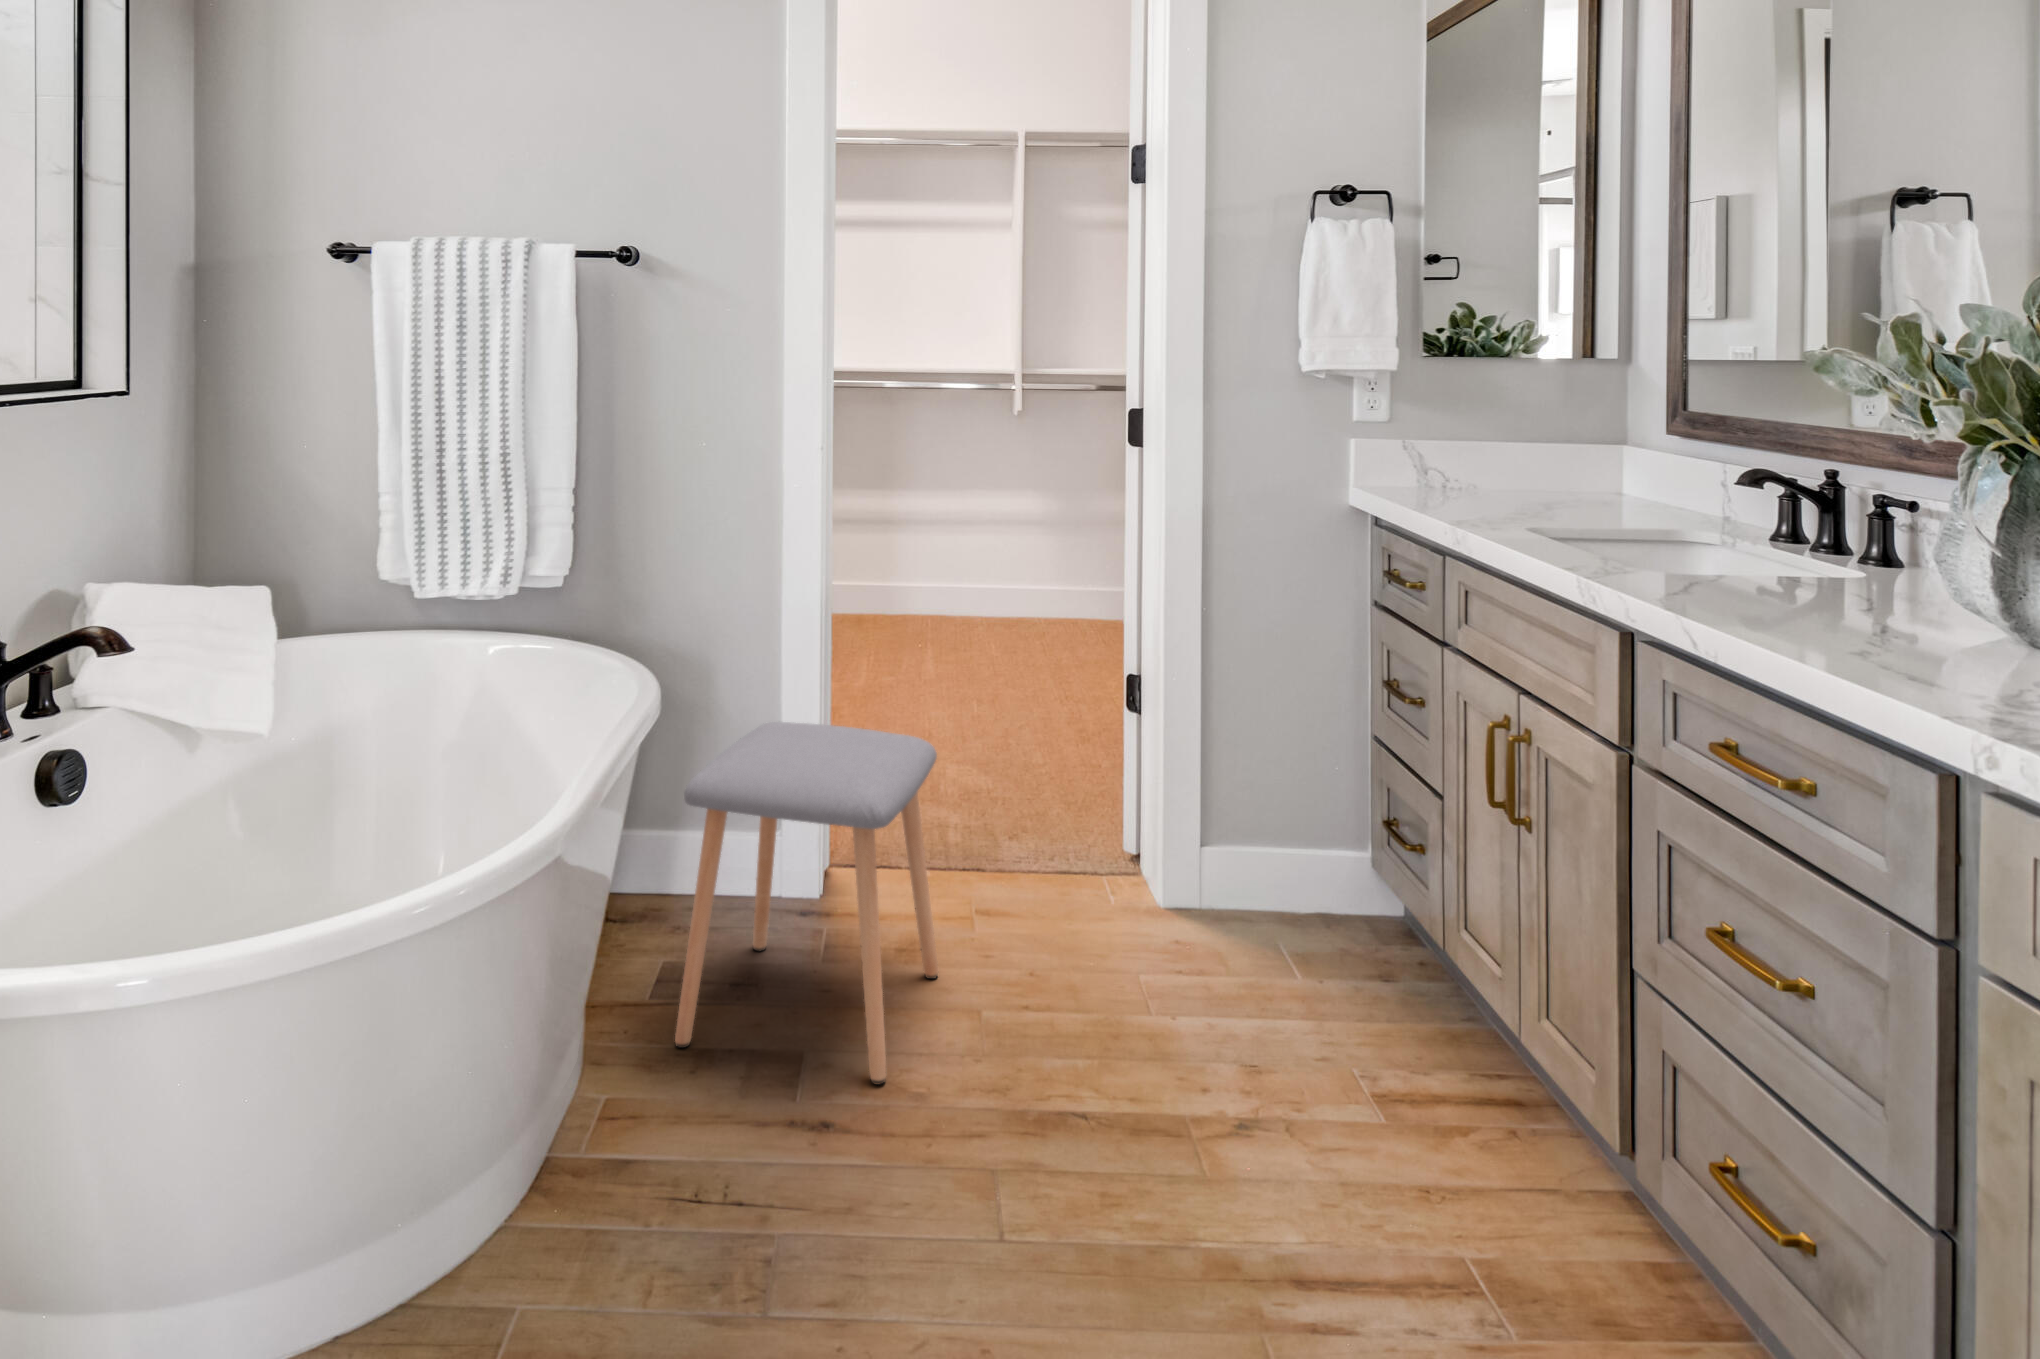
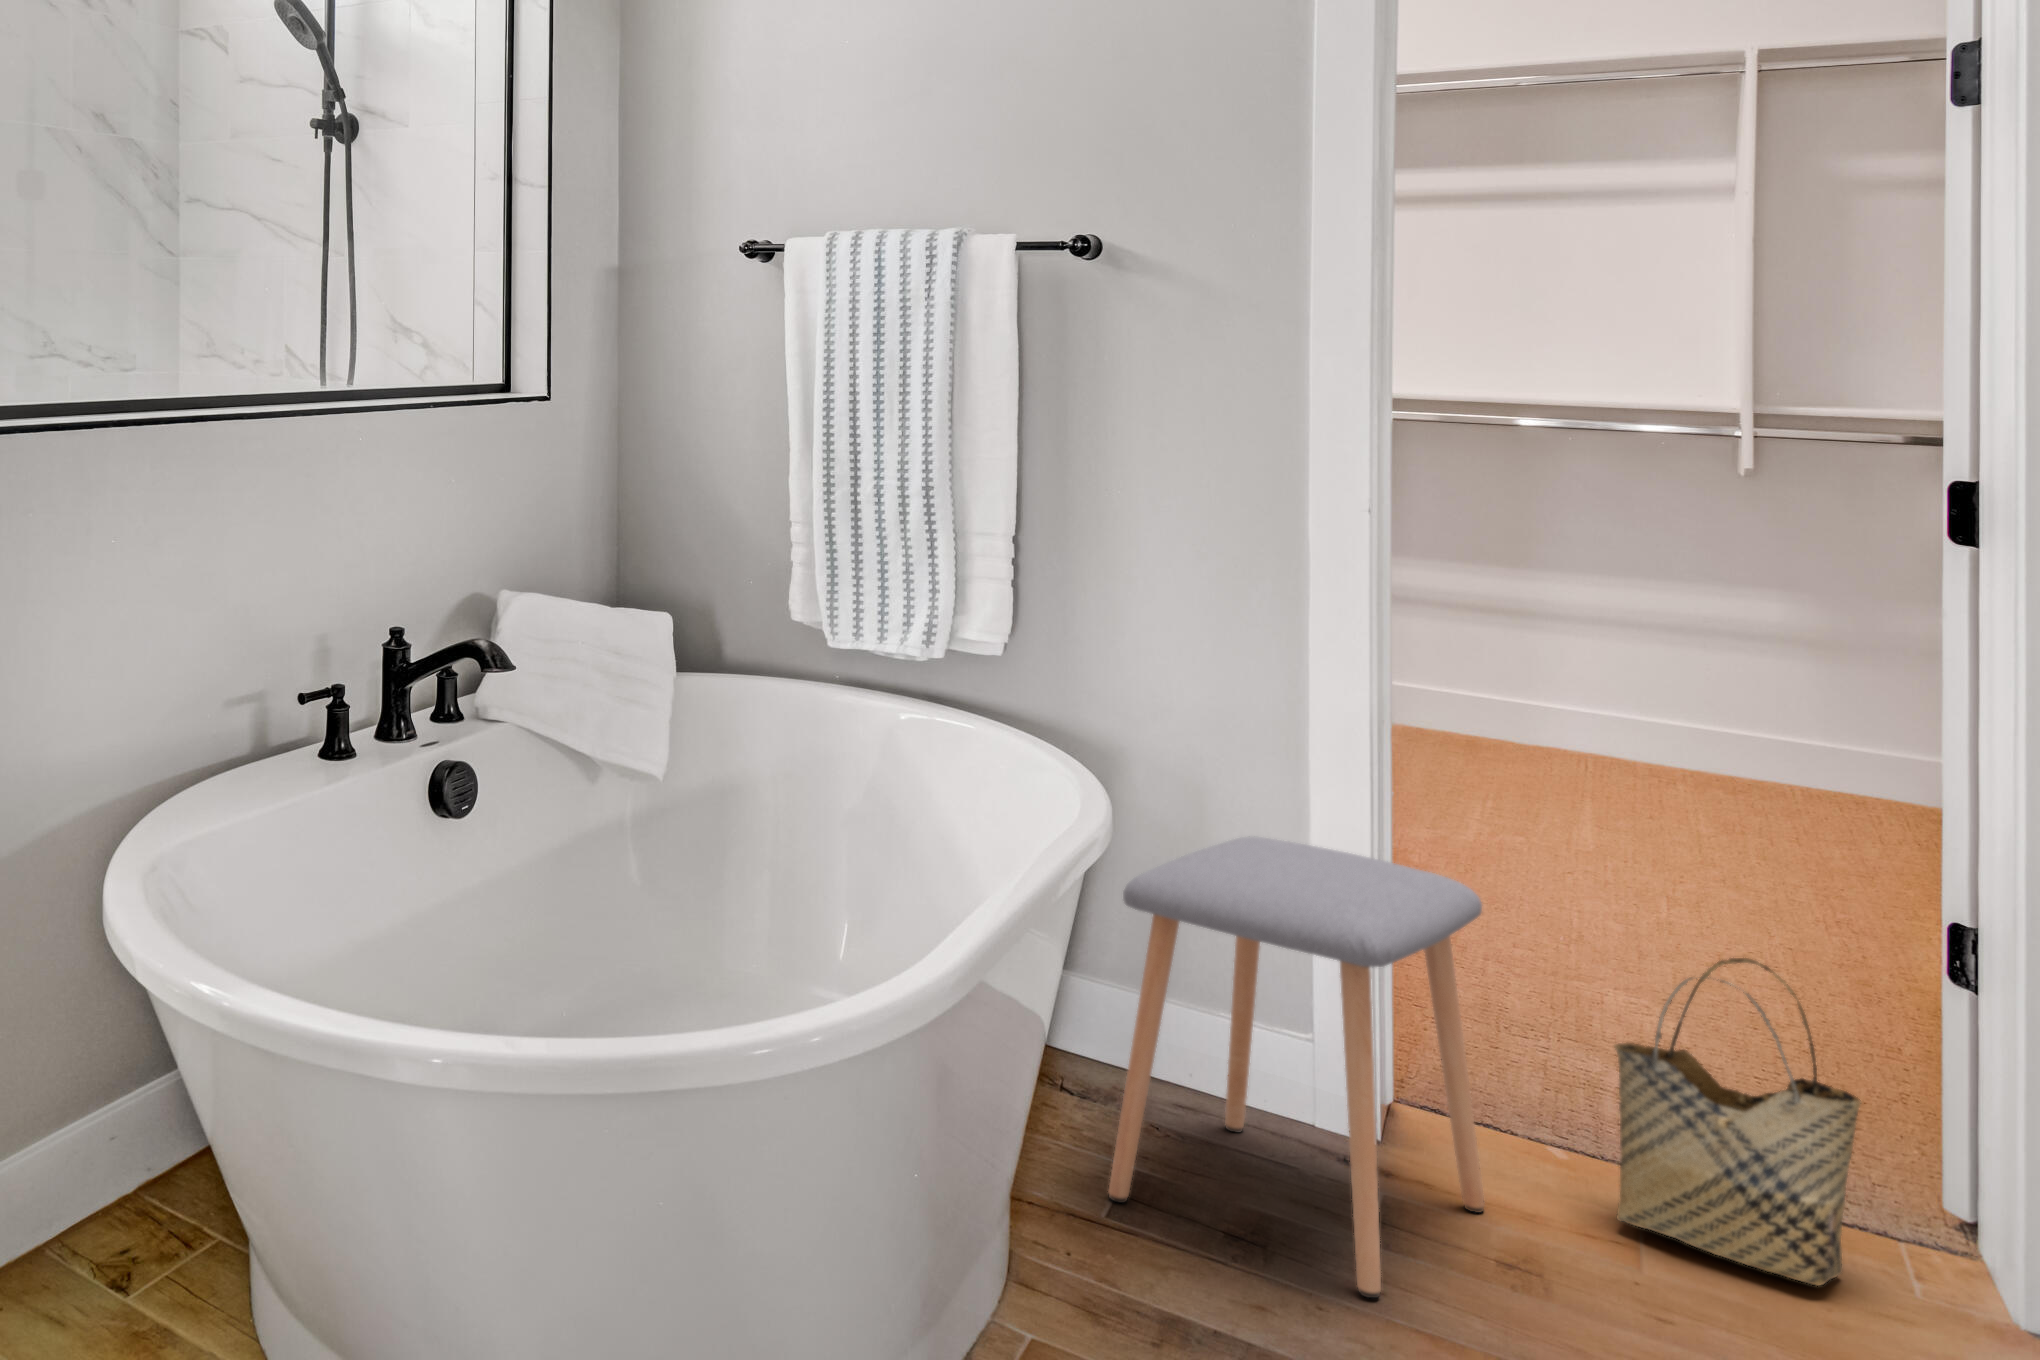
woven basket: none [1016,759,1163,981] -> present [1614,958,1861,1285]

